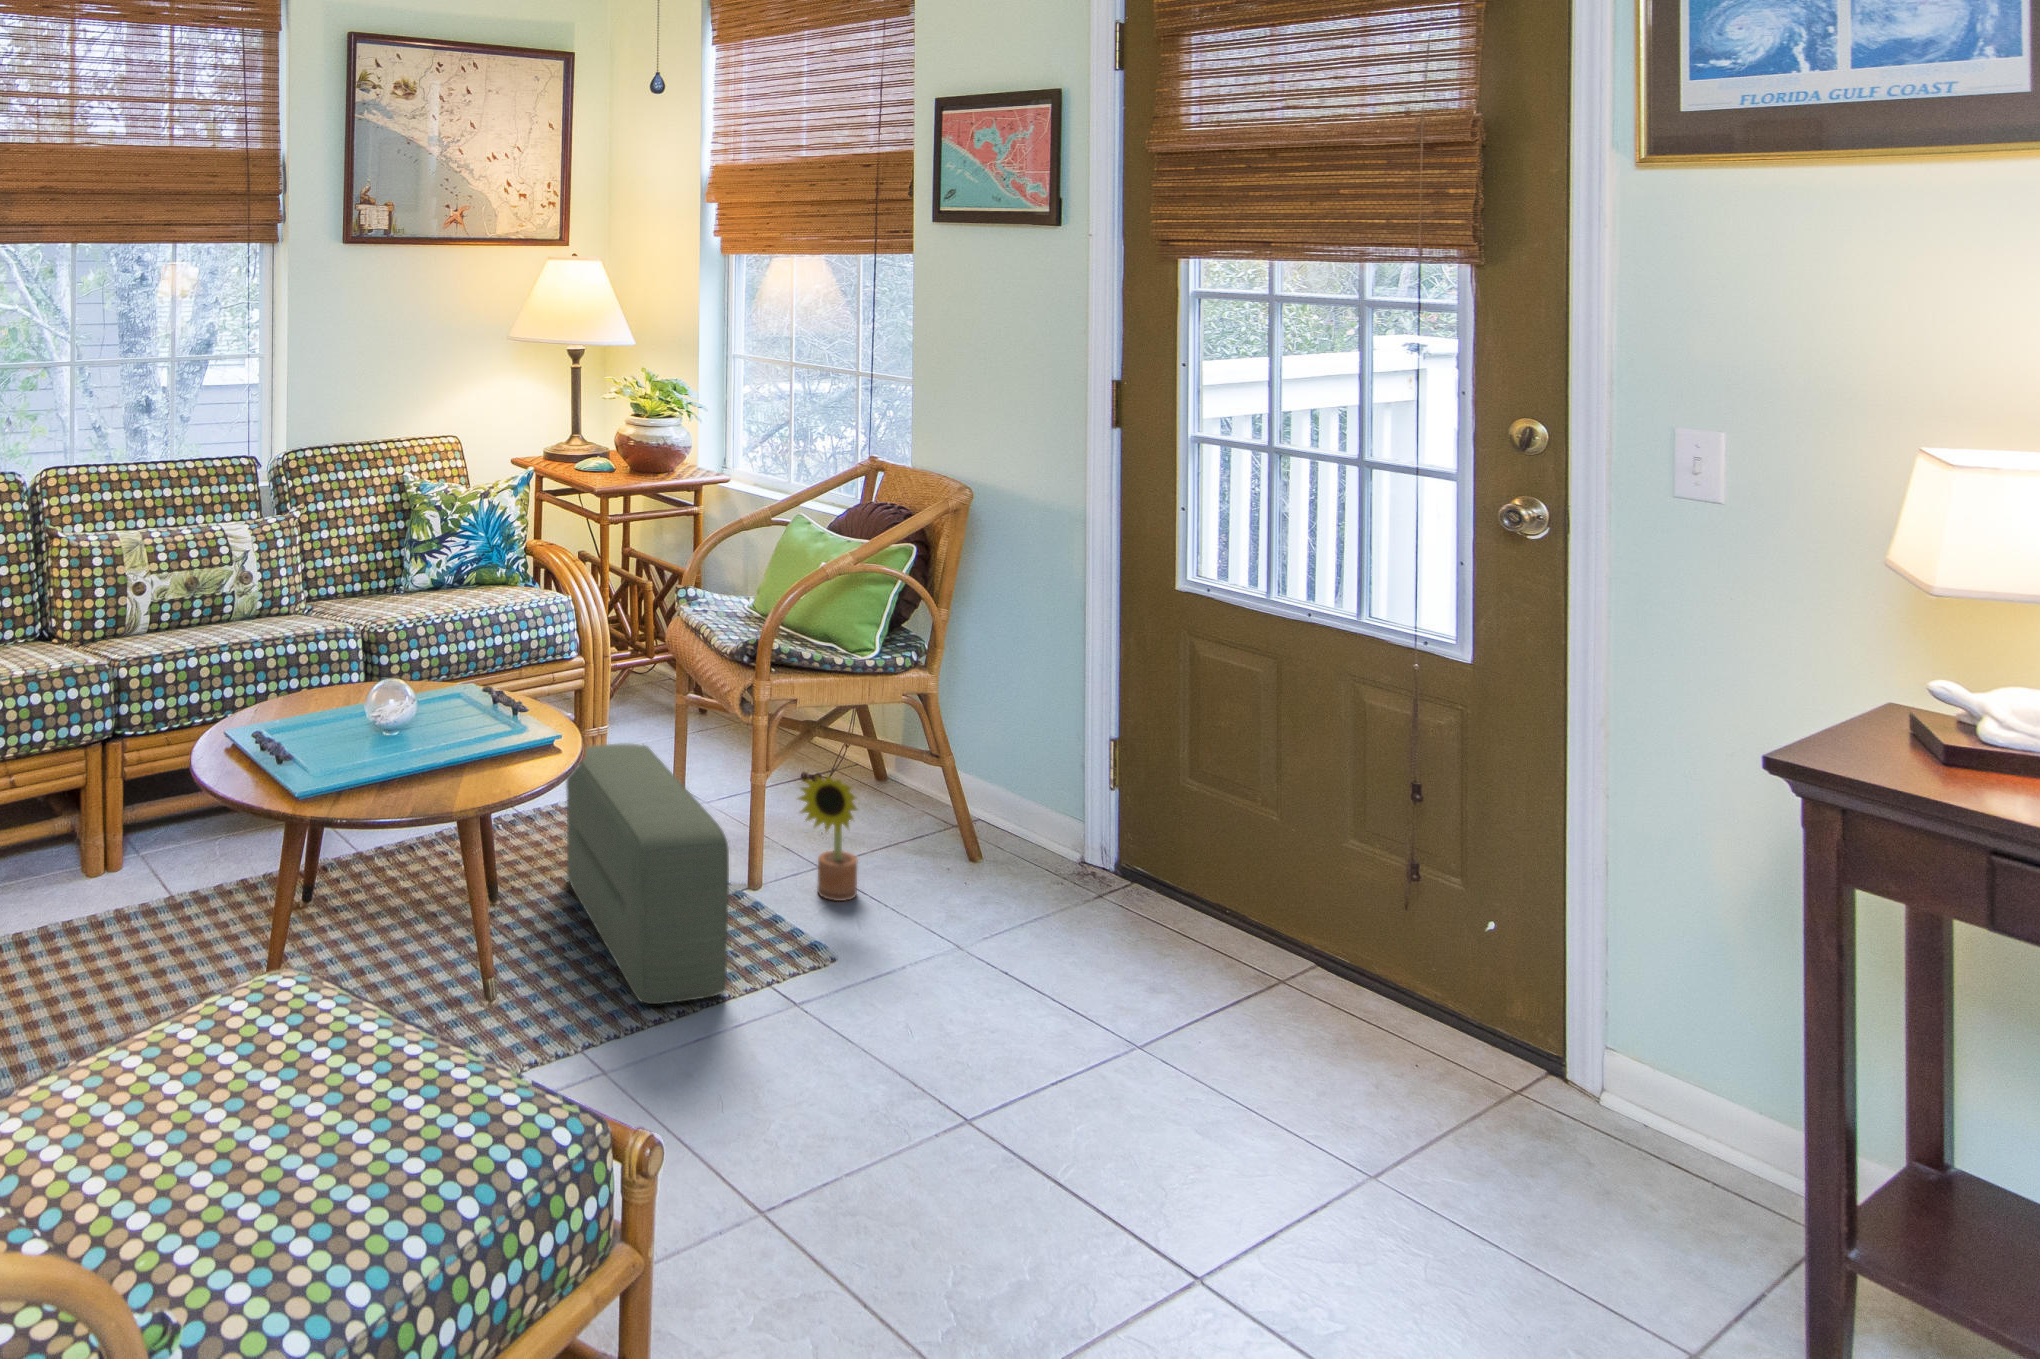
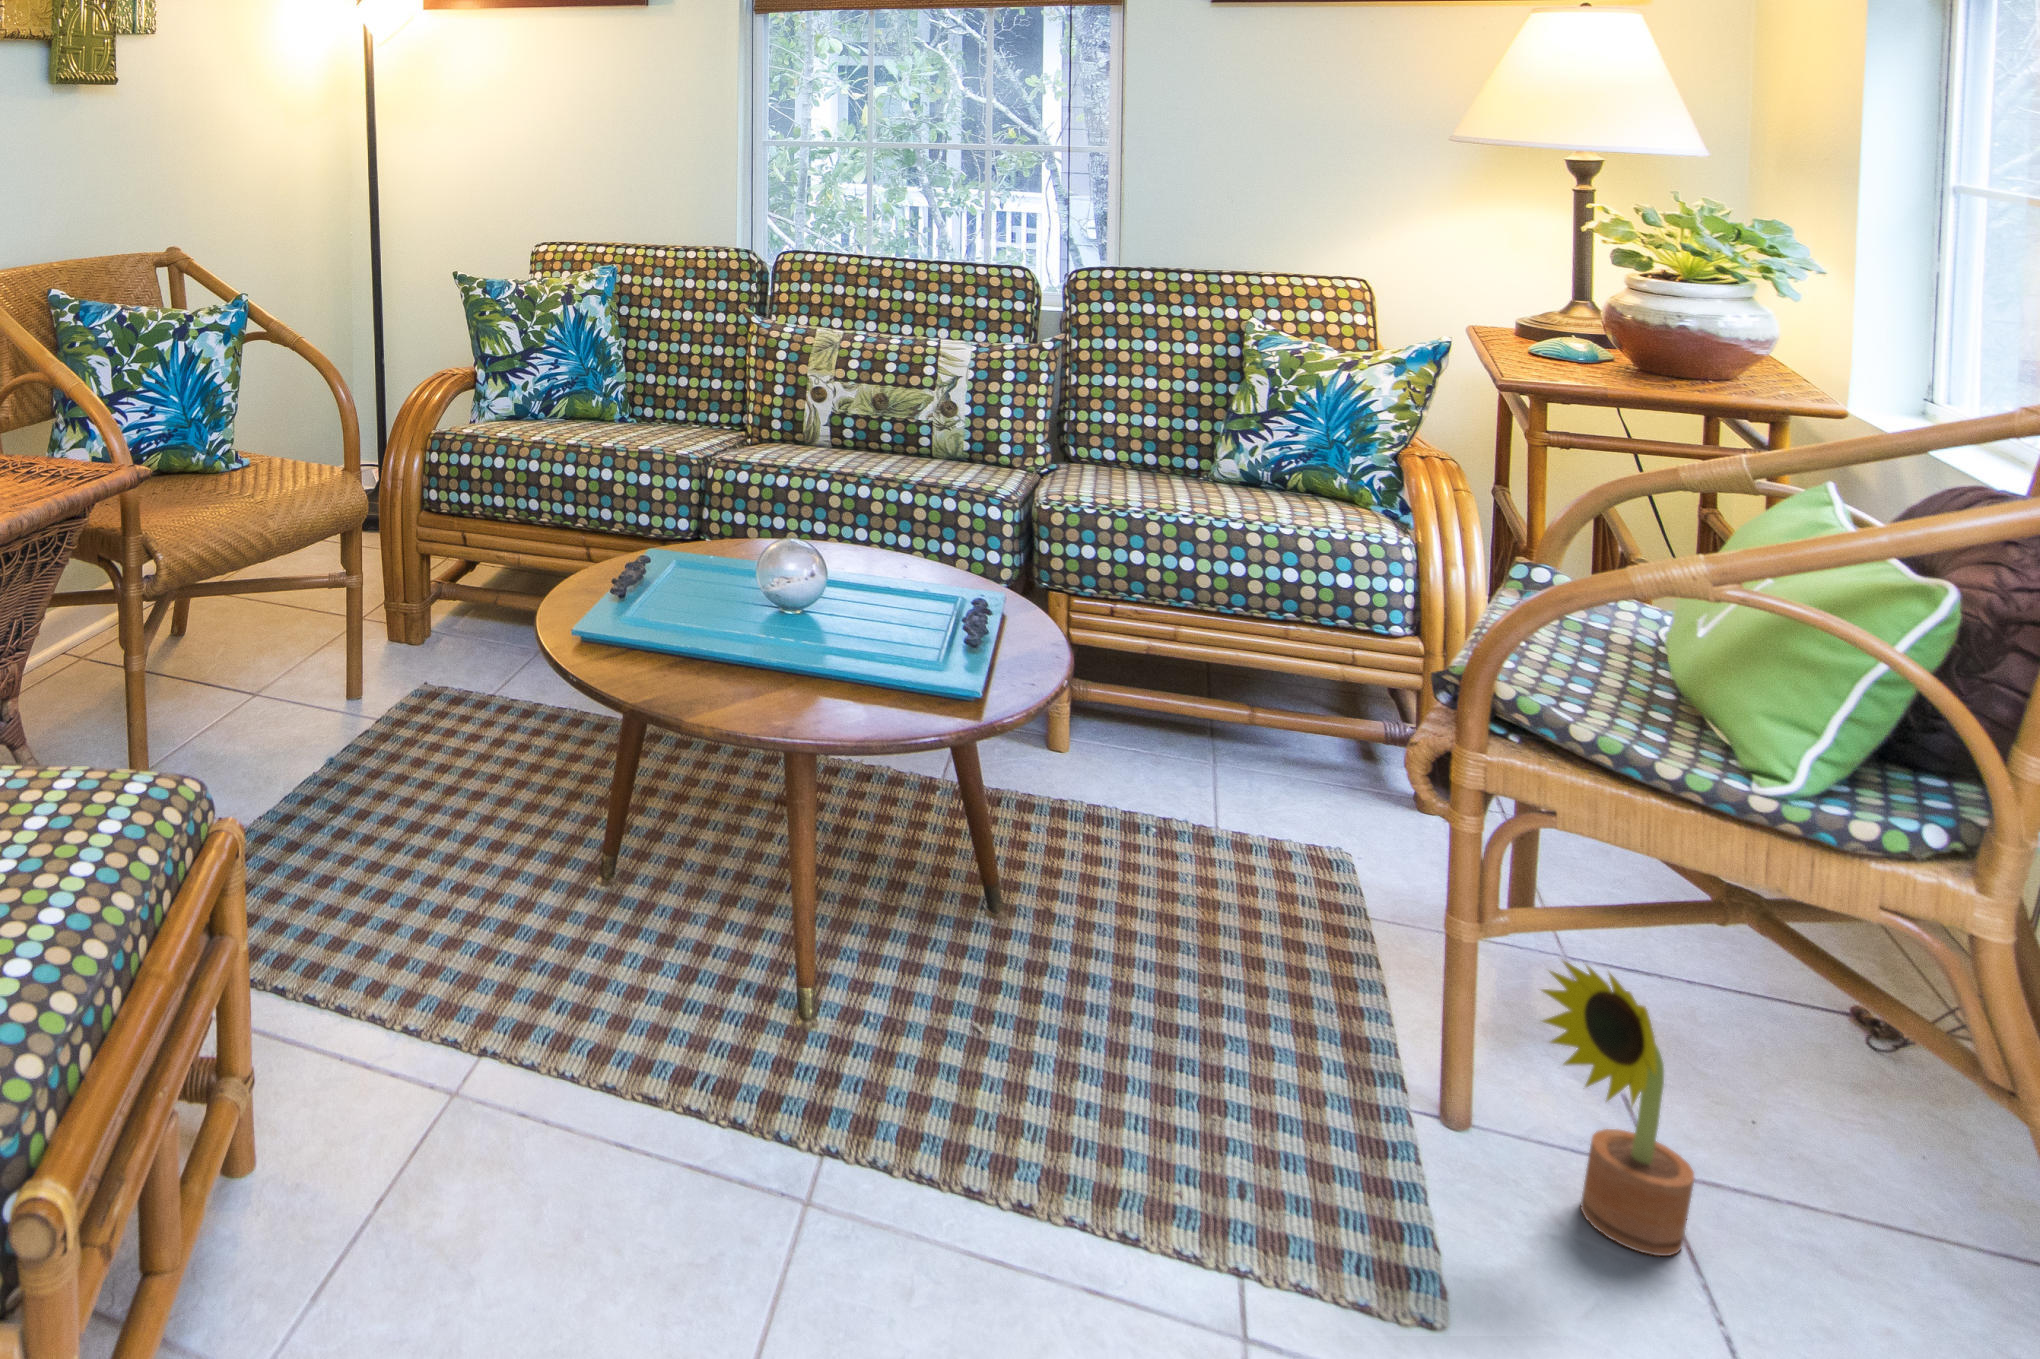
pouf: present [566,744,729,1004] -> none [970,739,1306,1231]

